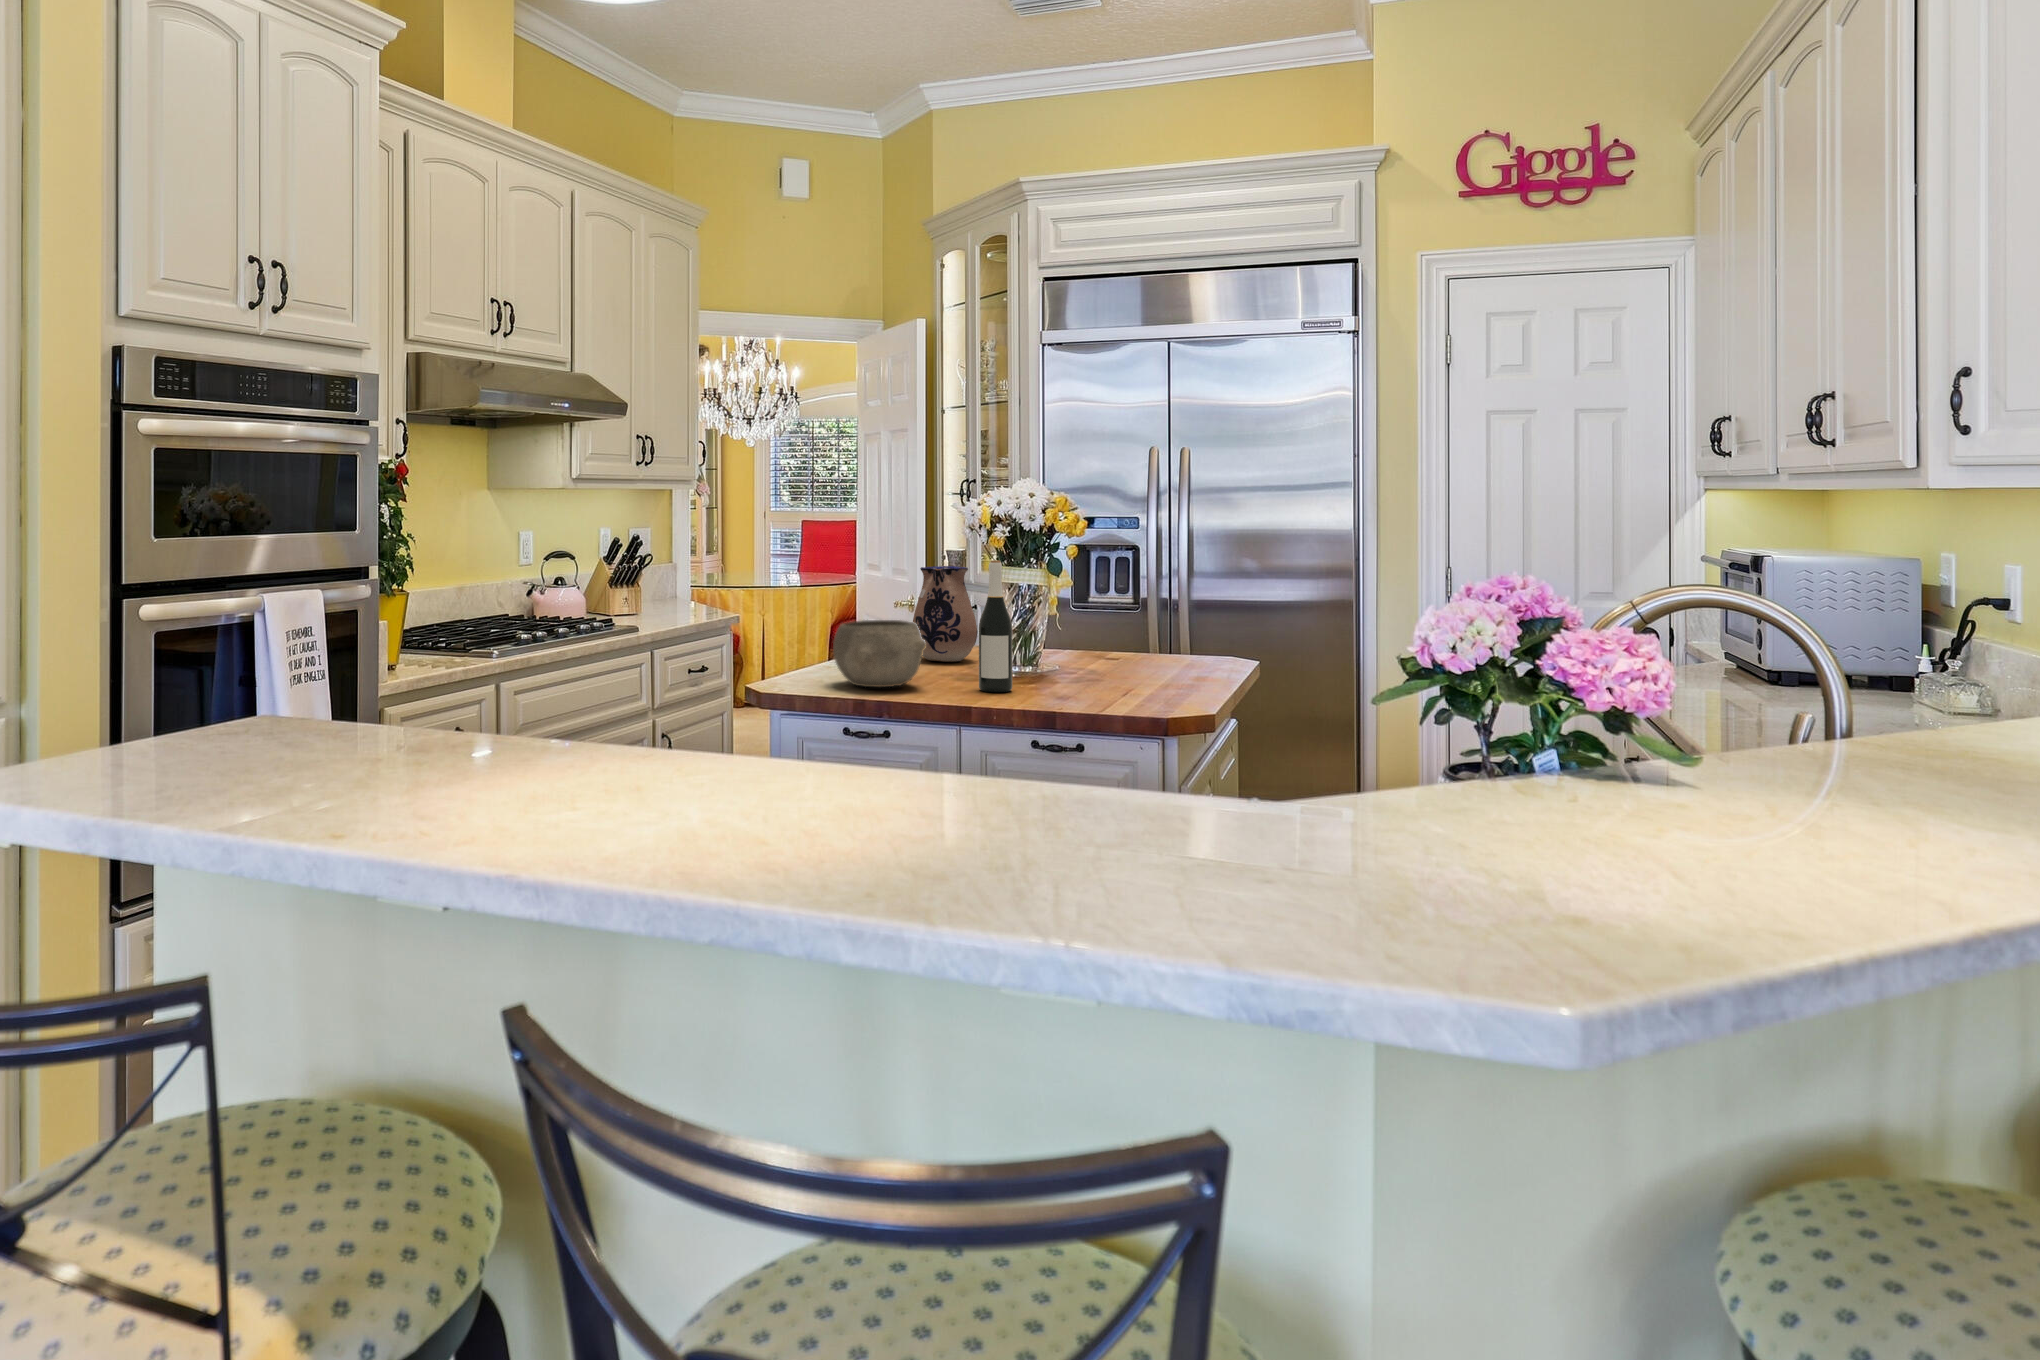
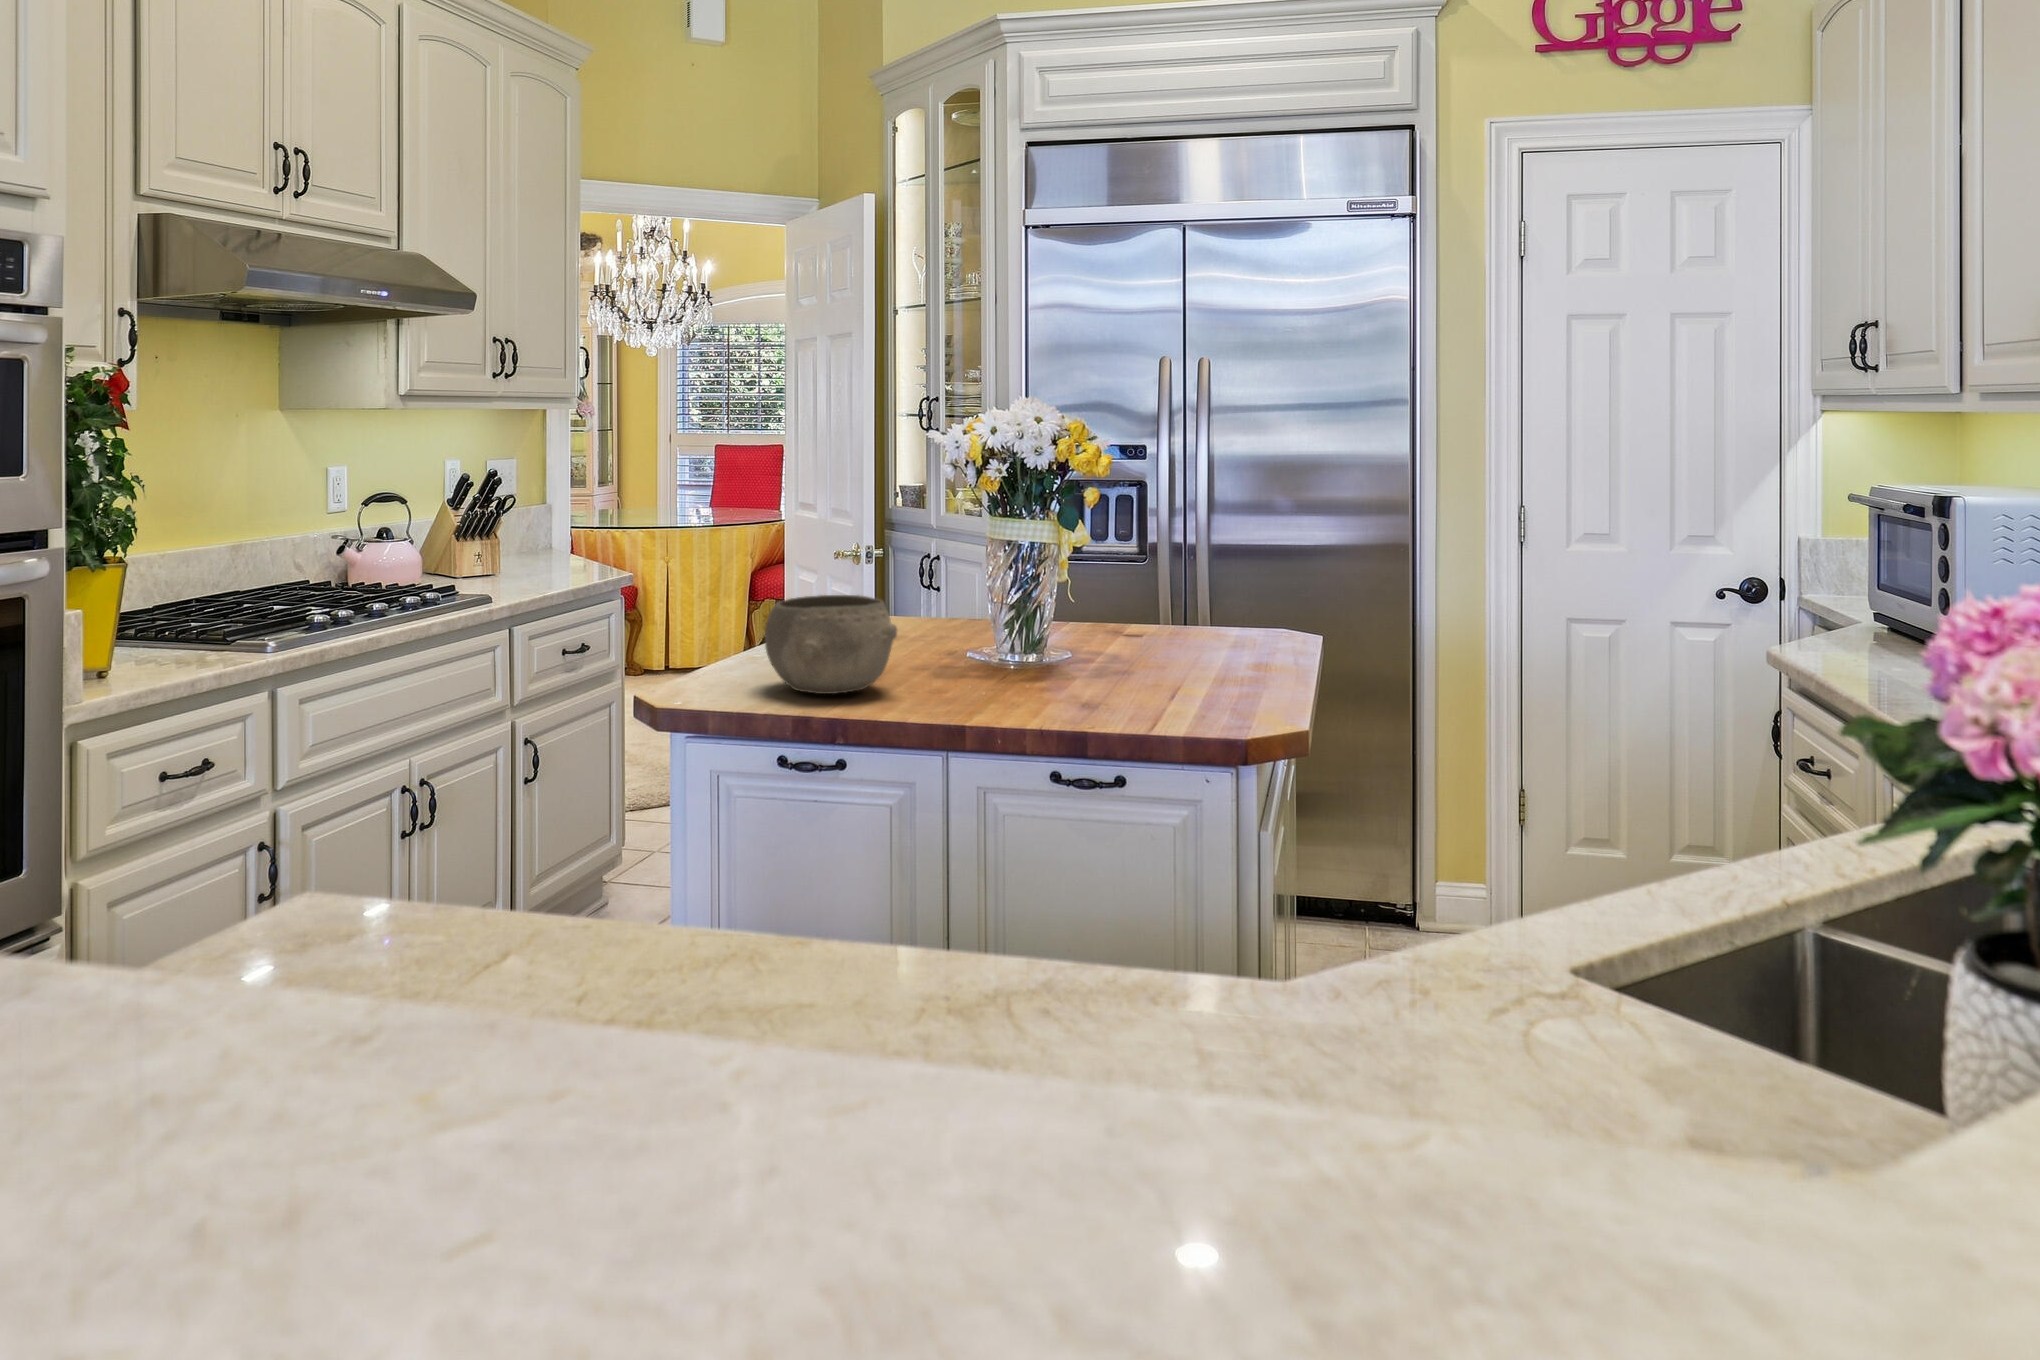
wine bottle: present [979,560,1012,692] -> none [971,512,1017,697]
ceramic pitcher: present [913,566,977,662] -> none [871,514,958,645]

